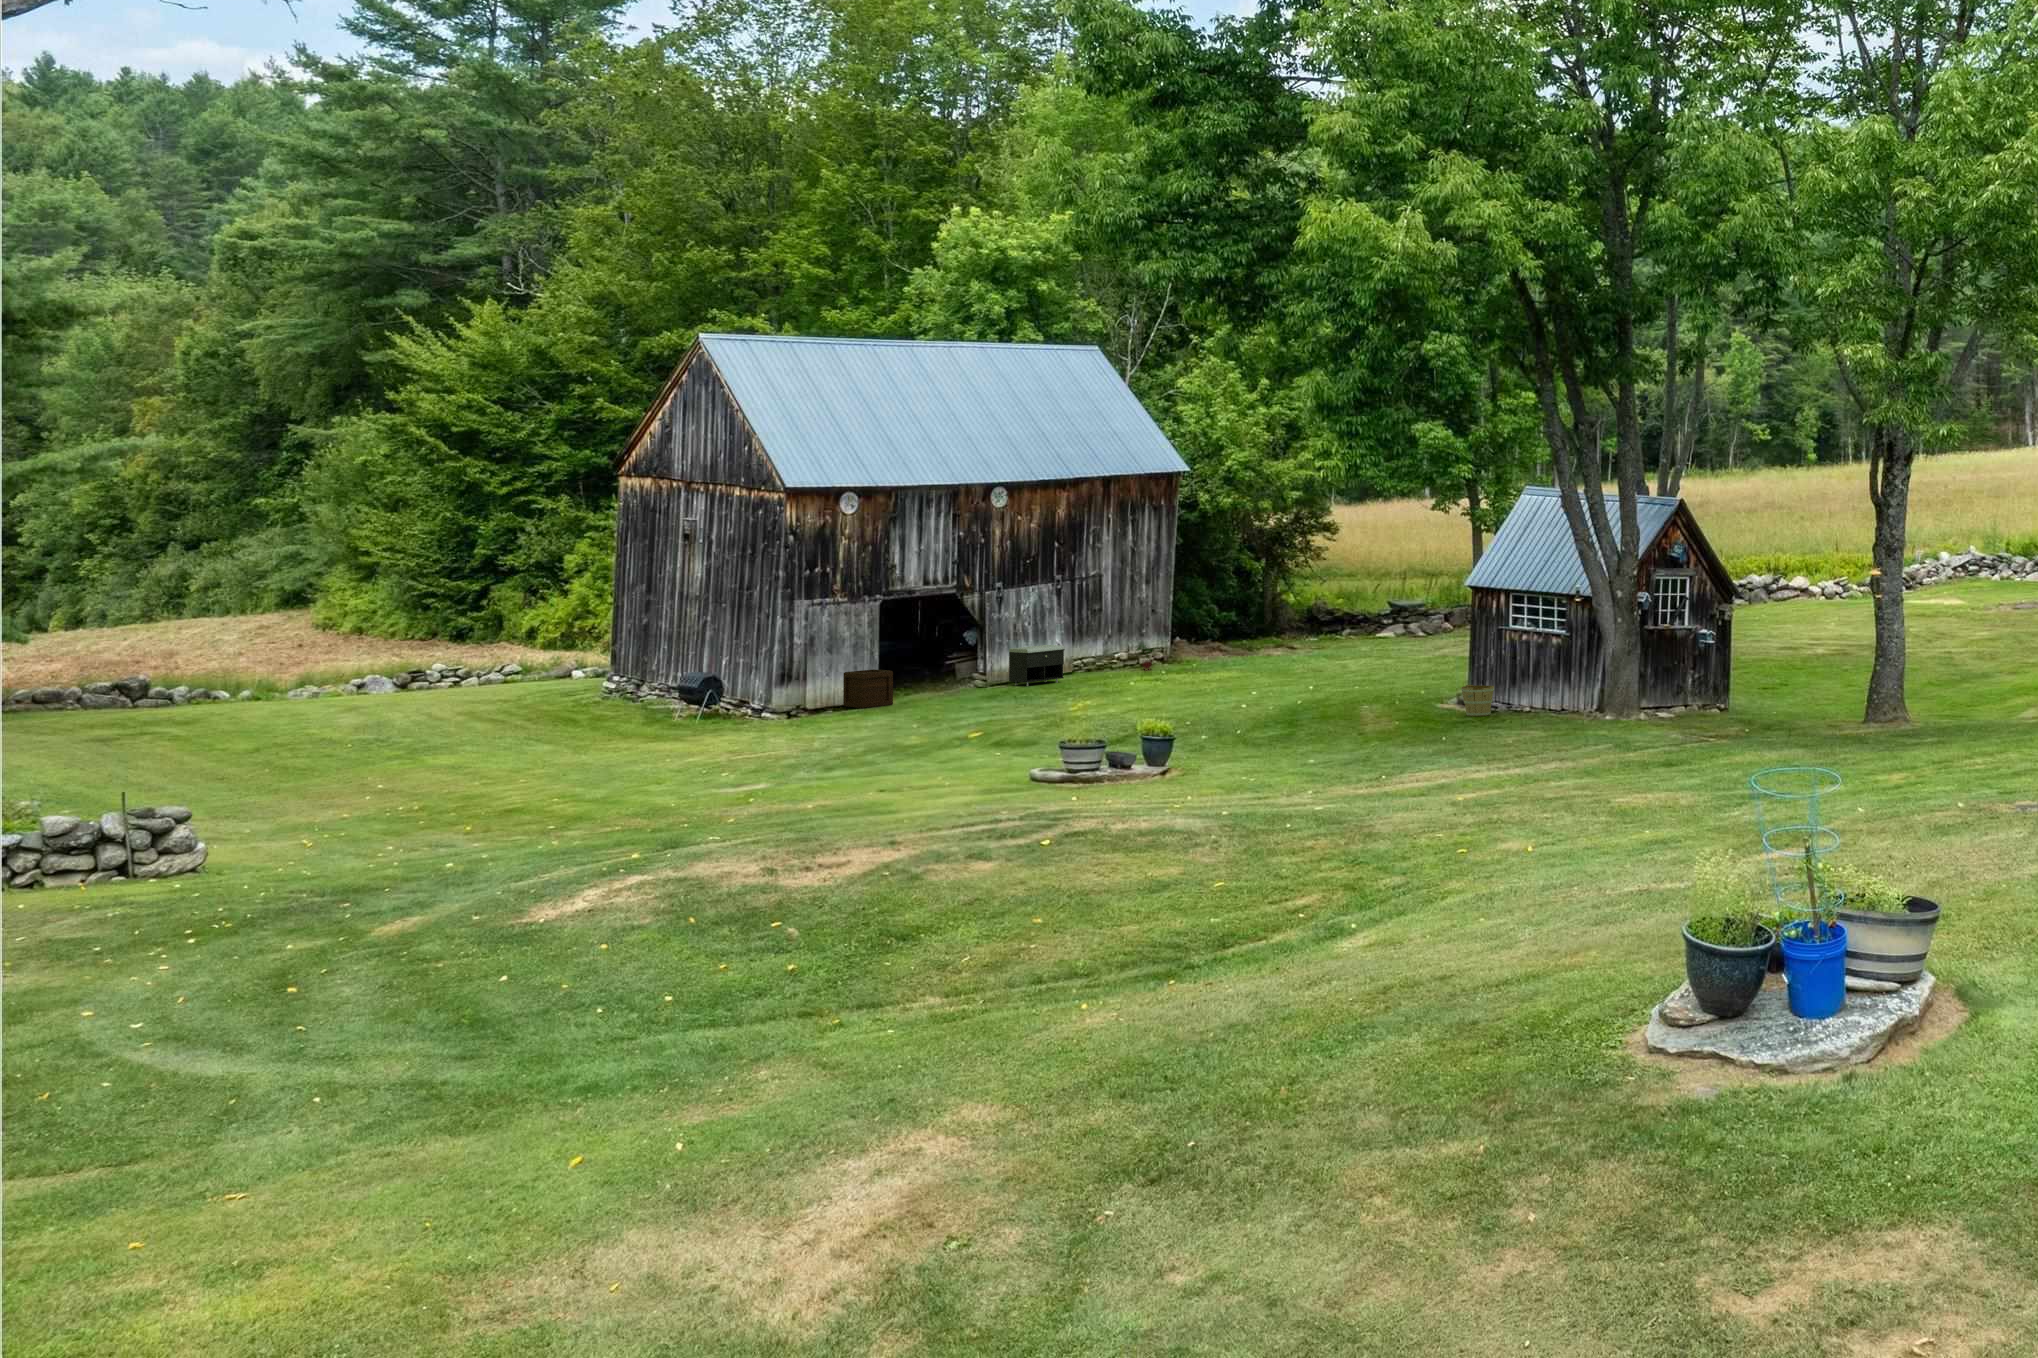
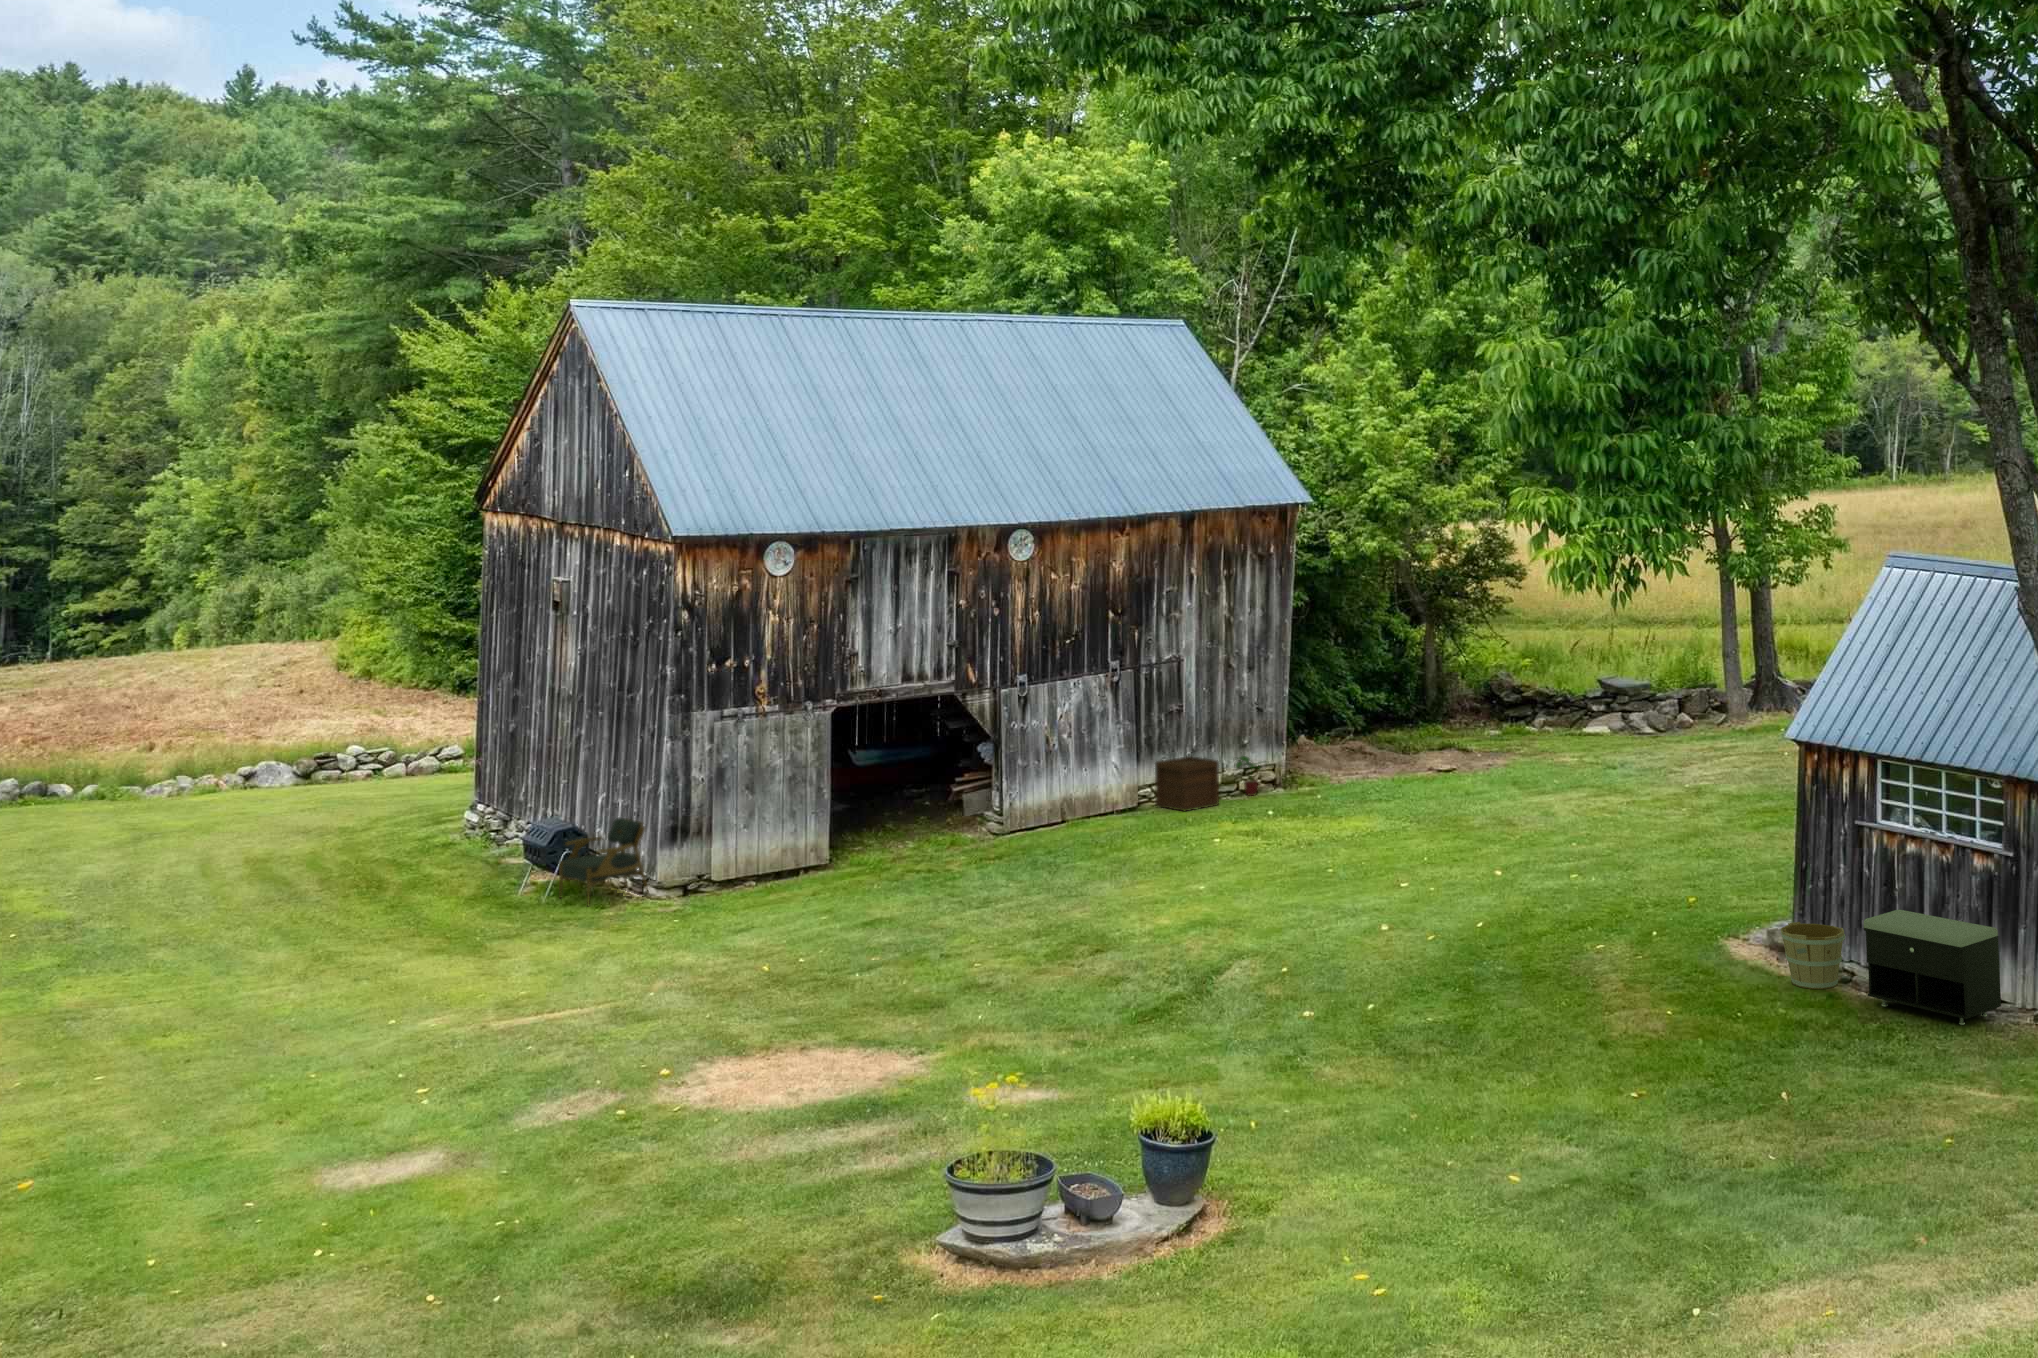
storage bench: present [1009,645,1065,686] -> present [1864,910,2001,1025]
armchair: none [709,668,768,719] -> present [559,818,648,905]
wooden crate: present [843,669,893,708] -> present [1155,756,1219,811]

